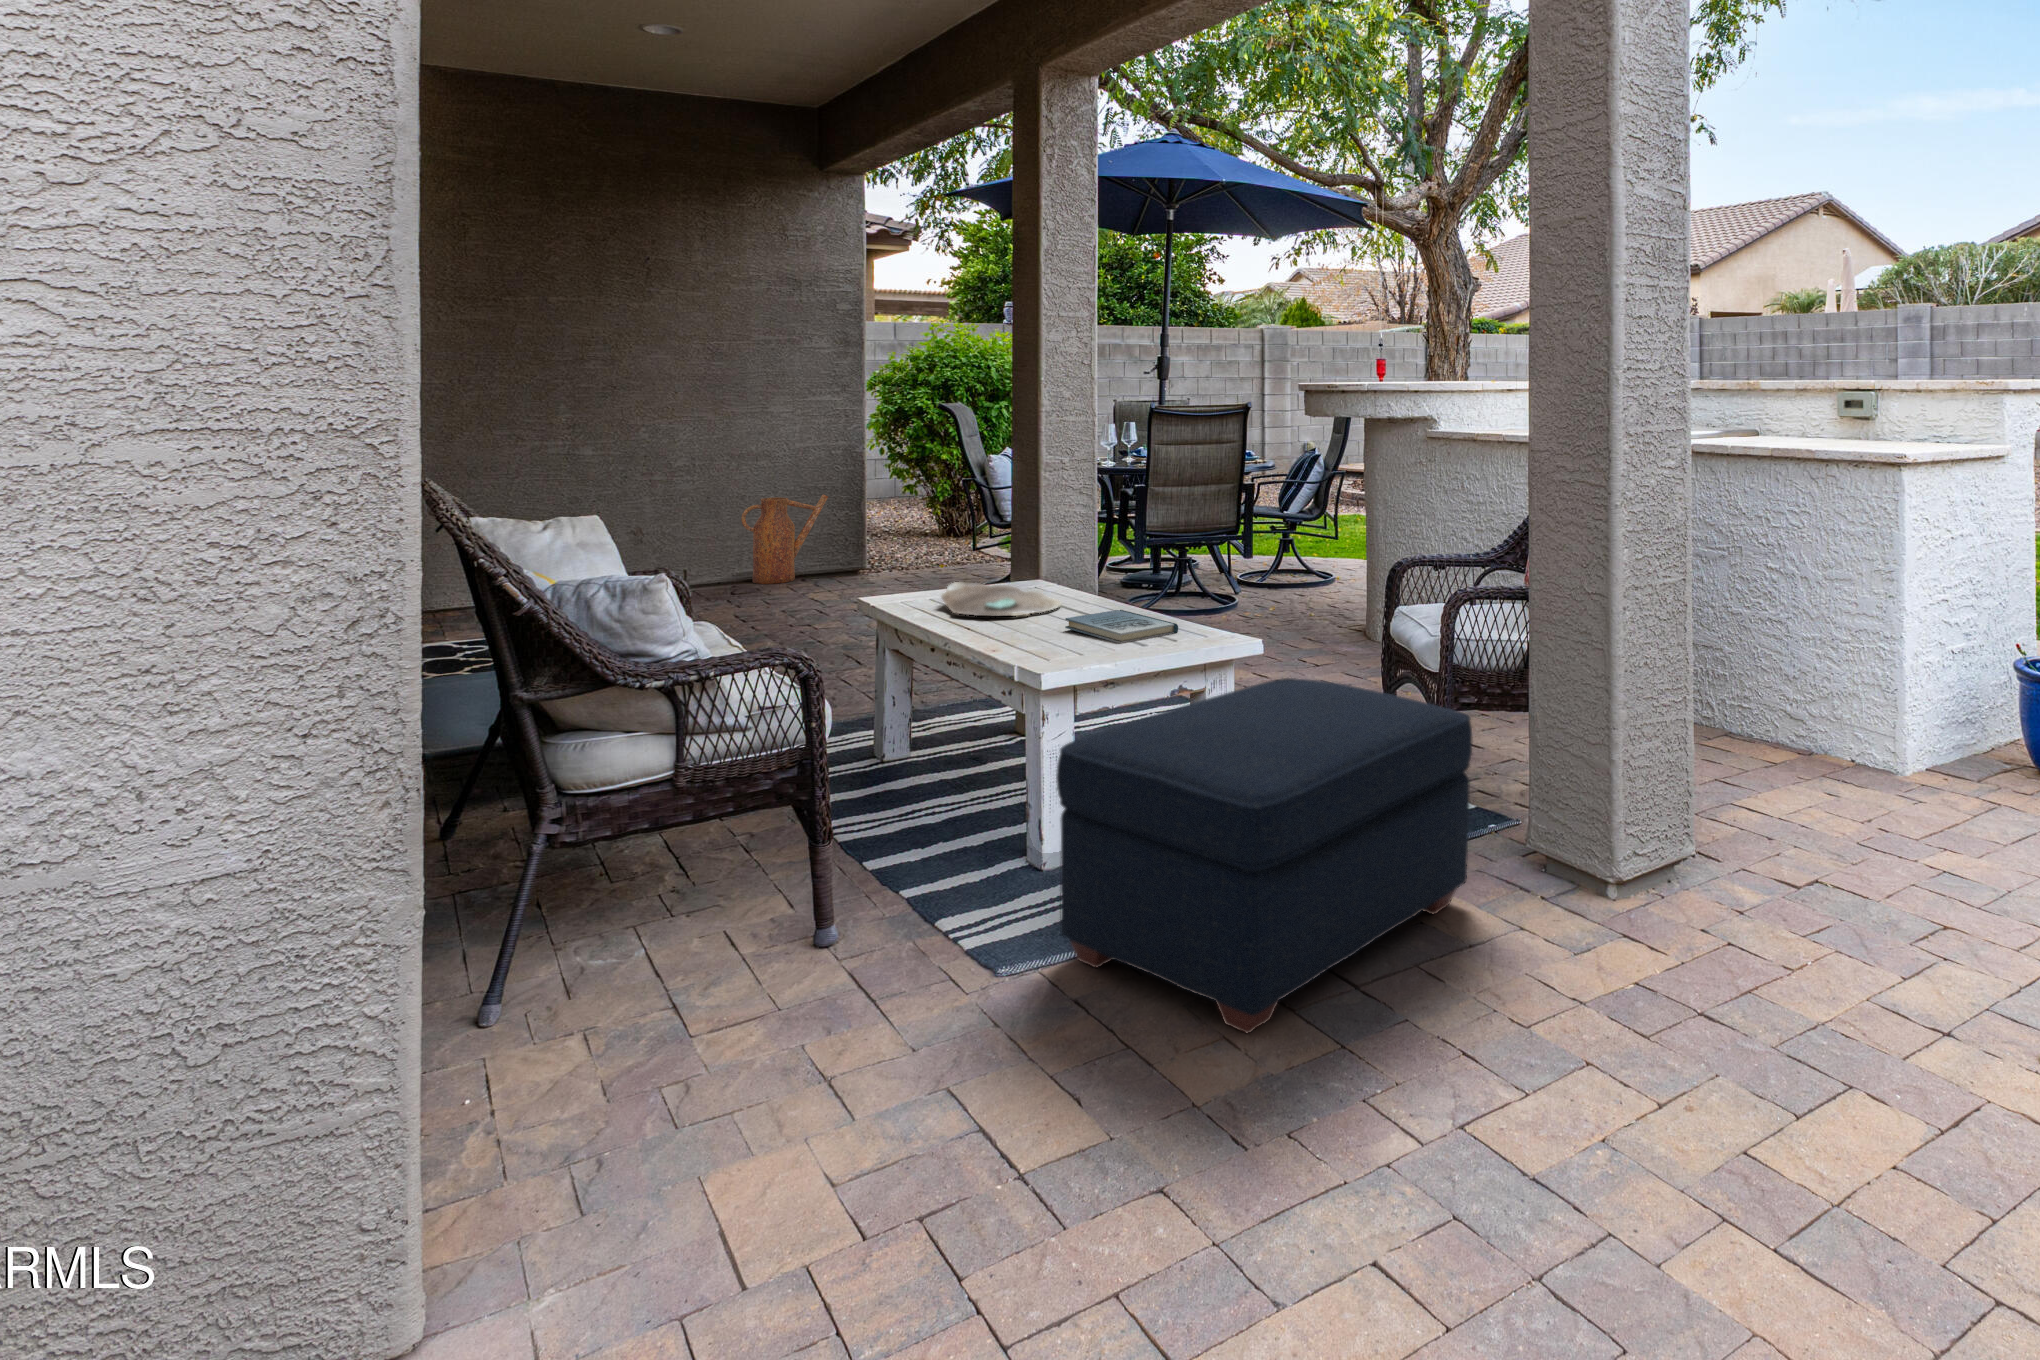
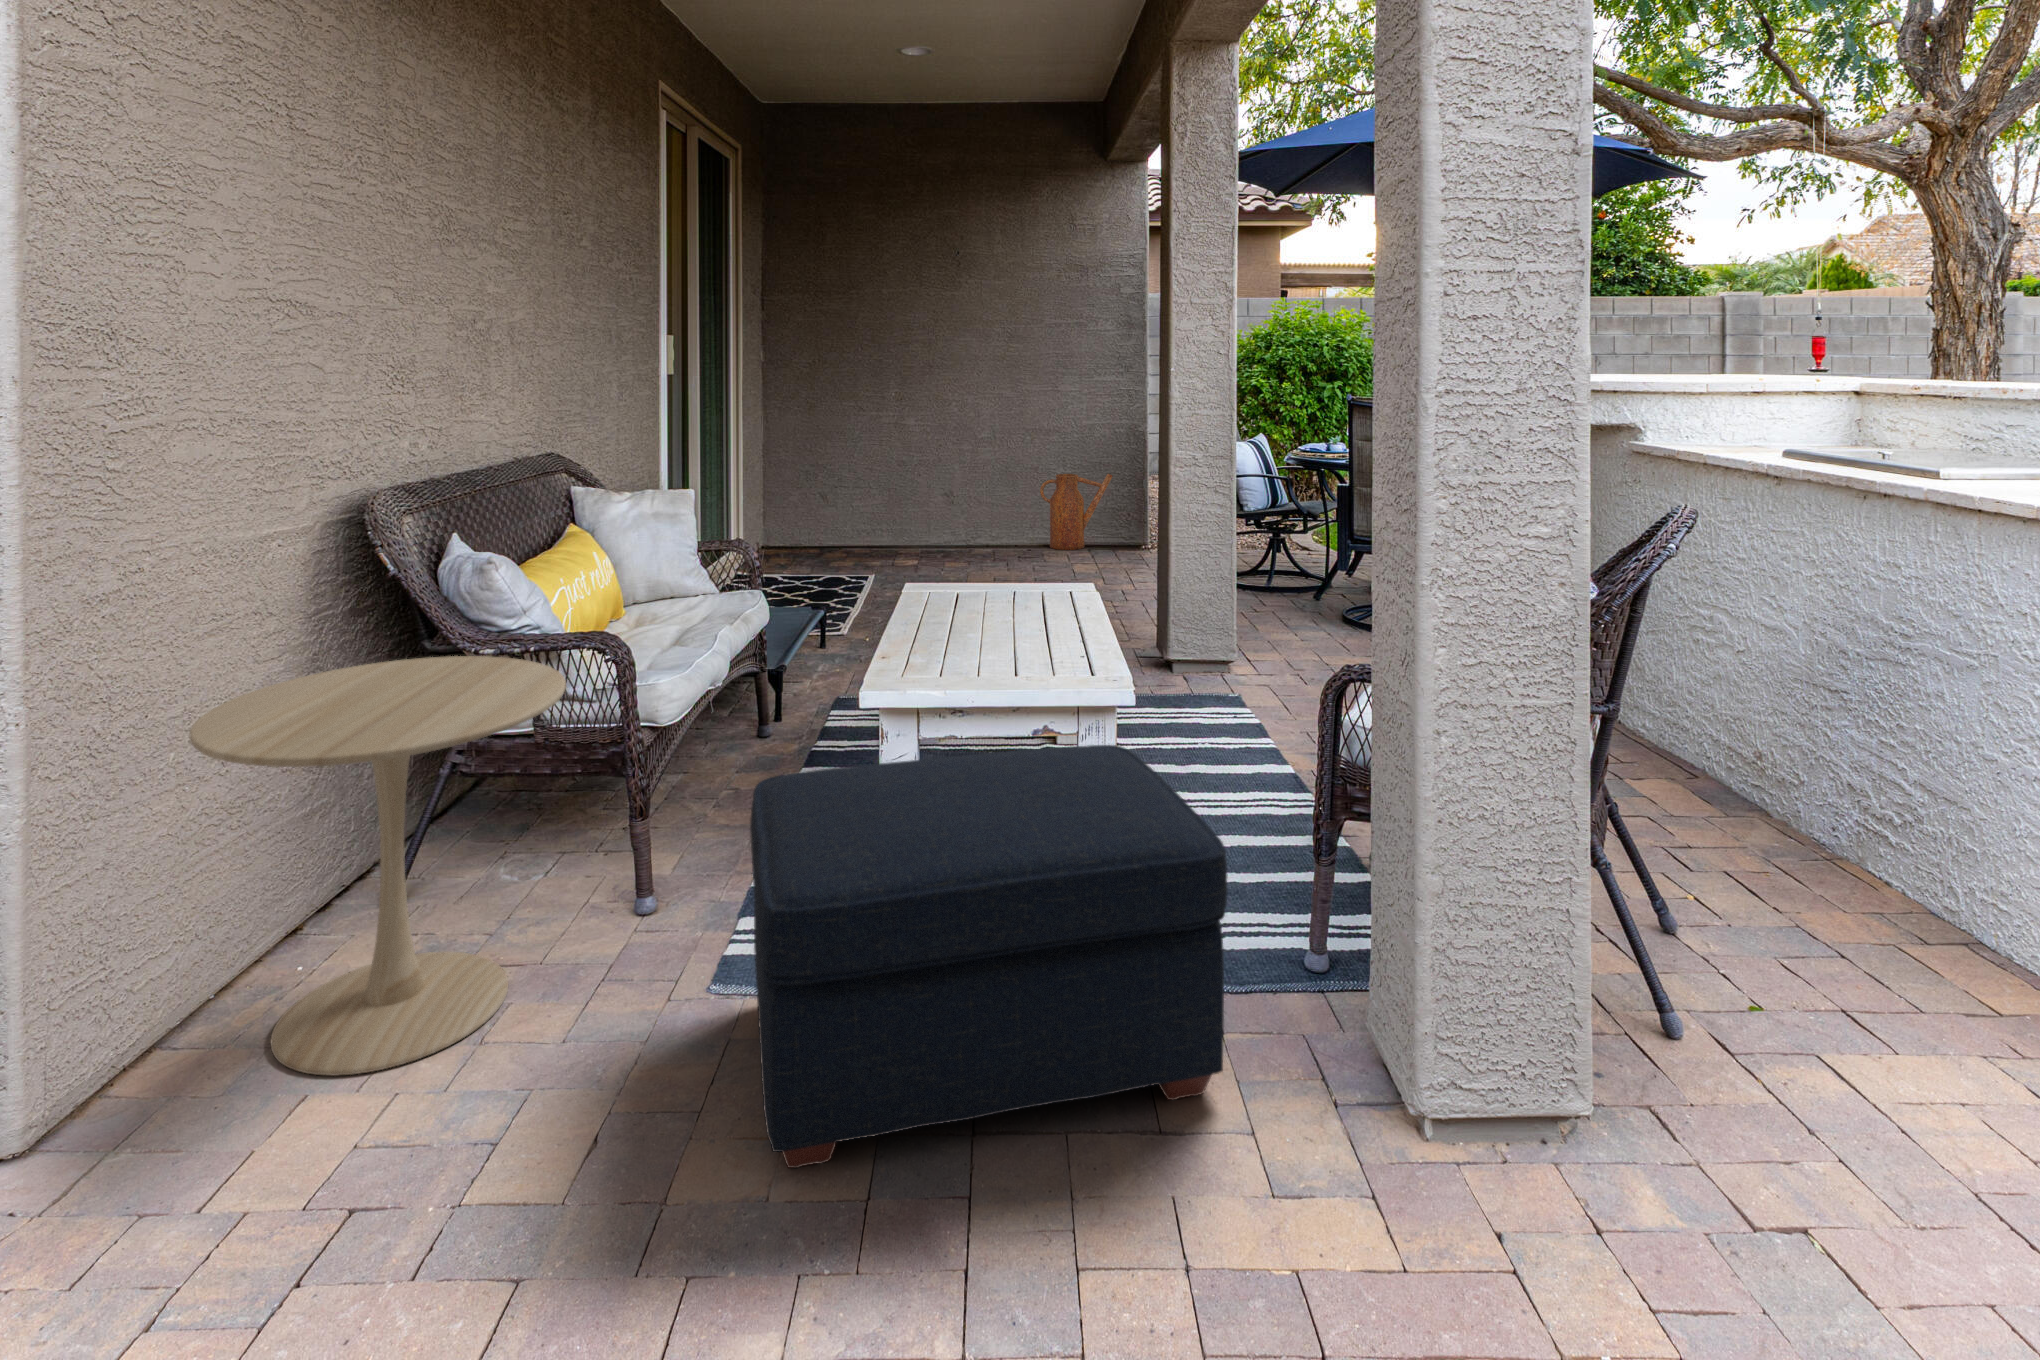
decorative bowl: present [941,582,1061,617] -> none [944,578,1056,623]
book: present [1065,610,1178,643] -> none [989,631,1073,671]
side table: none [454,682,881,1165] -> present [190,656,566,1075]

